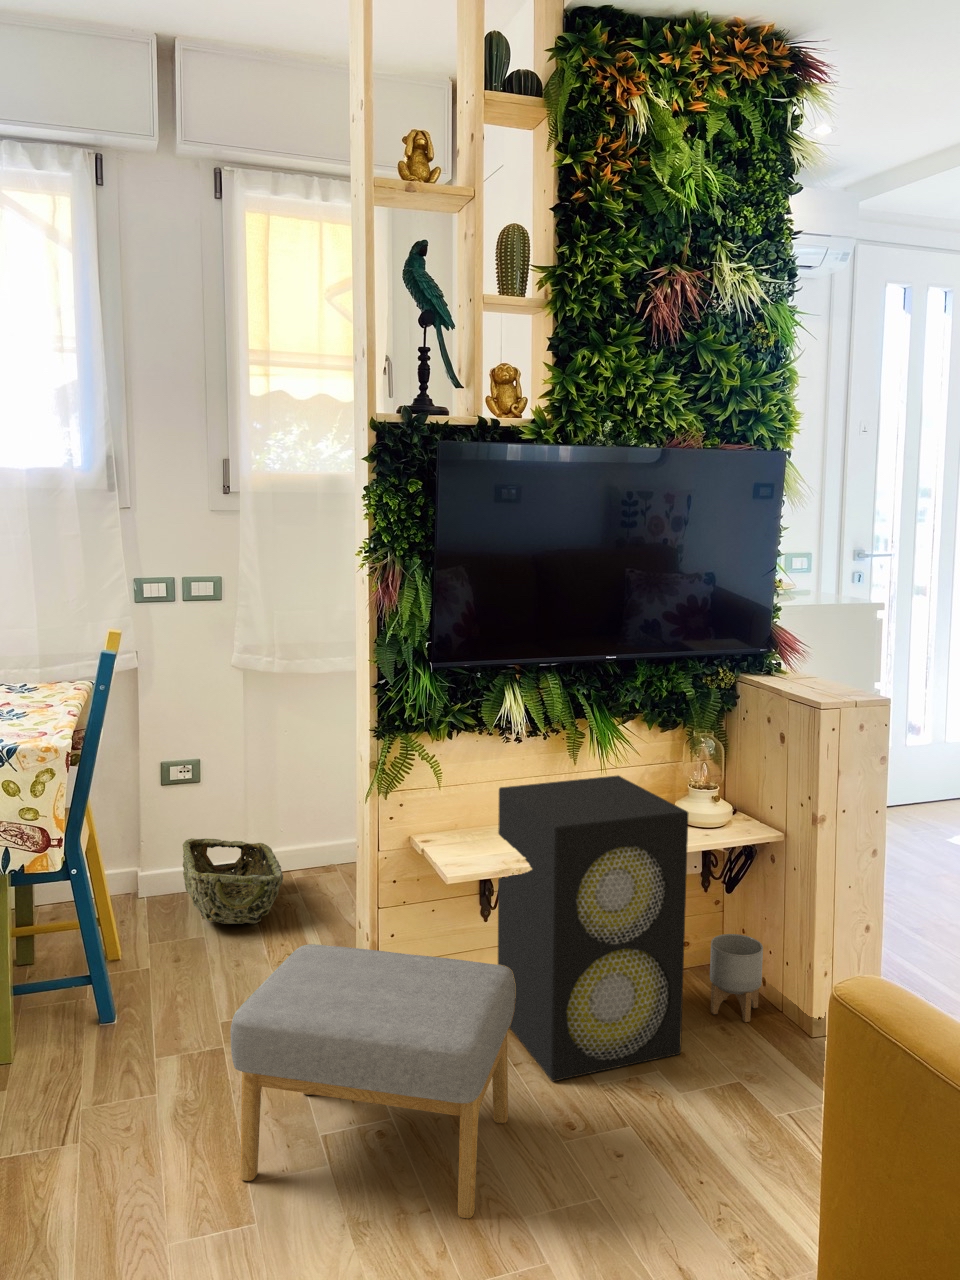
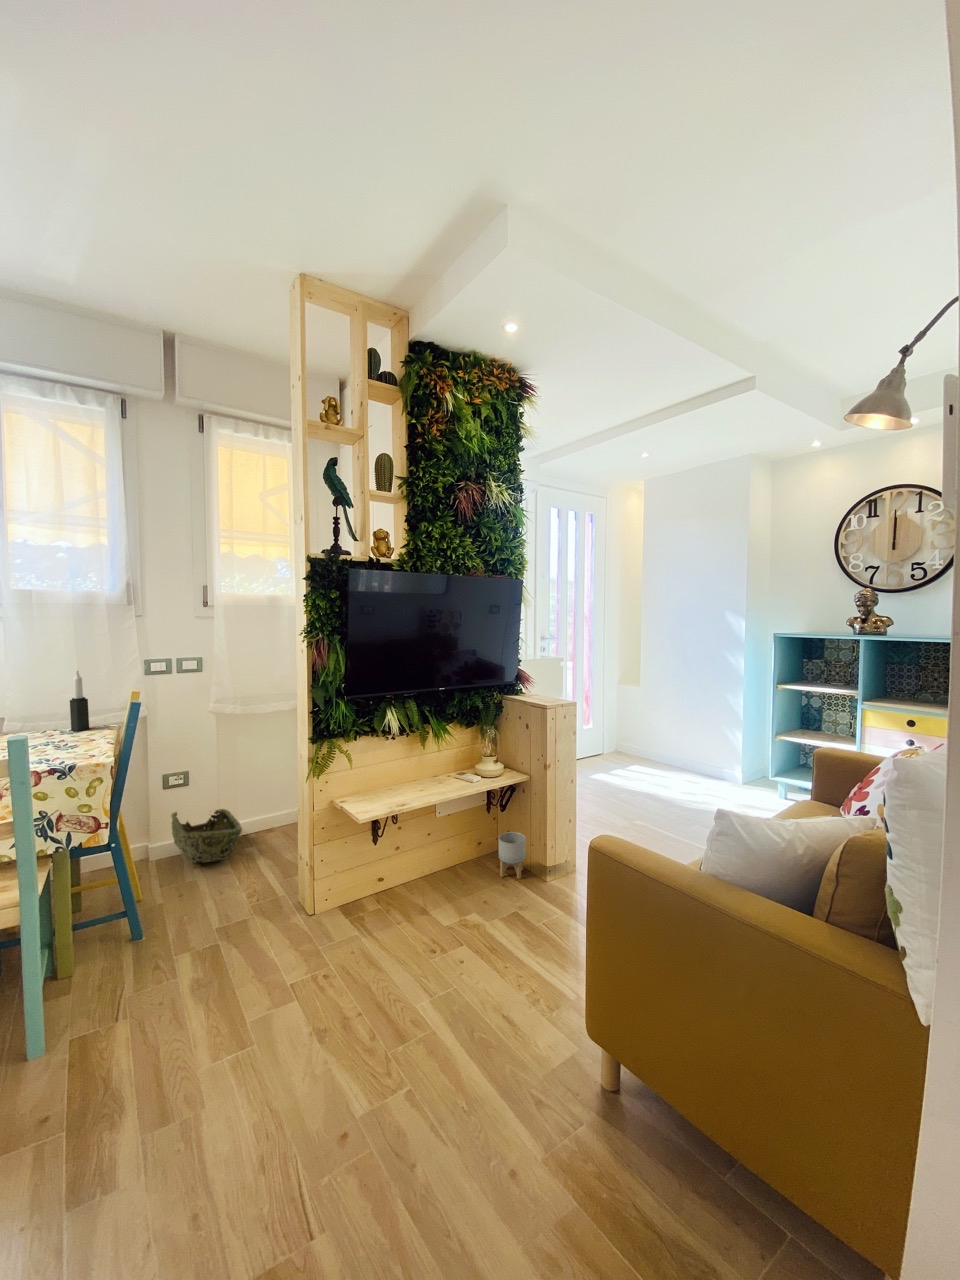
candle: none [29,605,56,698] -> present [70,671,89,731]
speaker: present [498,776,689,1081] -> none [384,752,491,929]
footstool: present [231,944,515,1218] -> none [241,868,408,1026]

